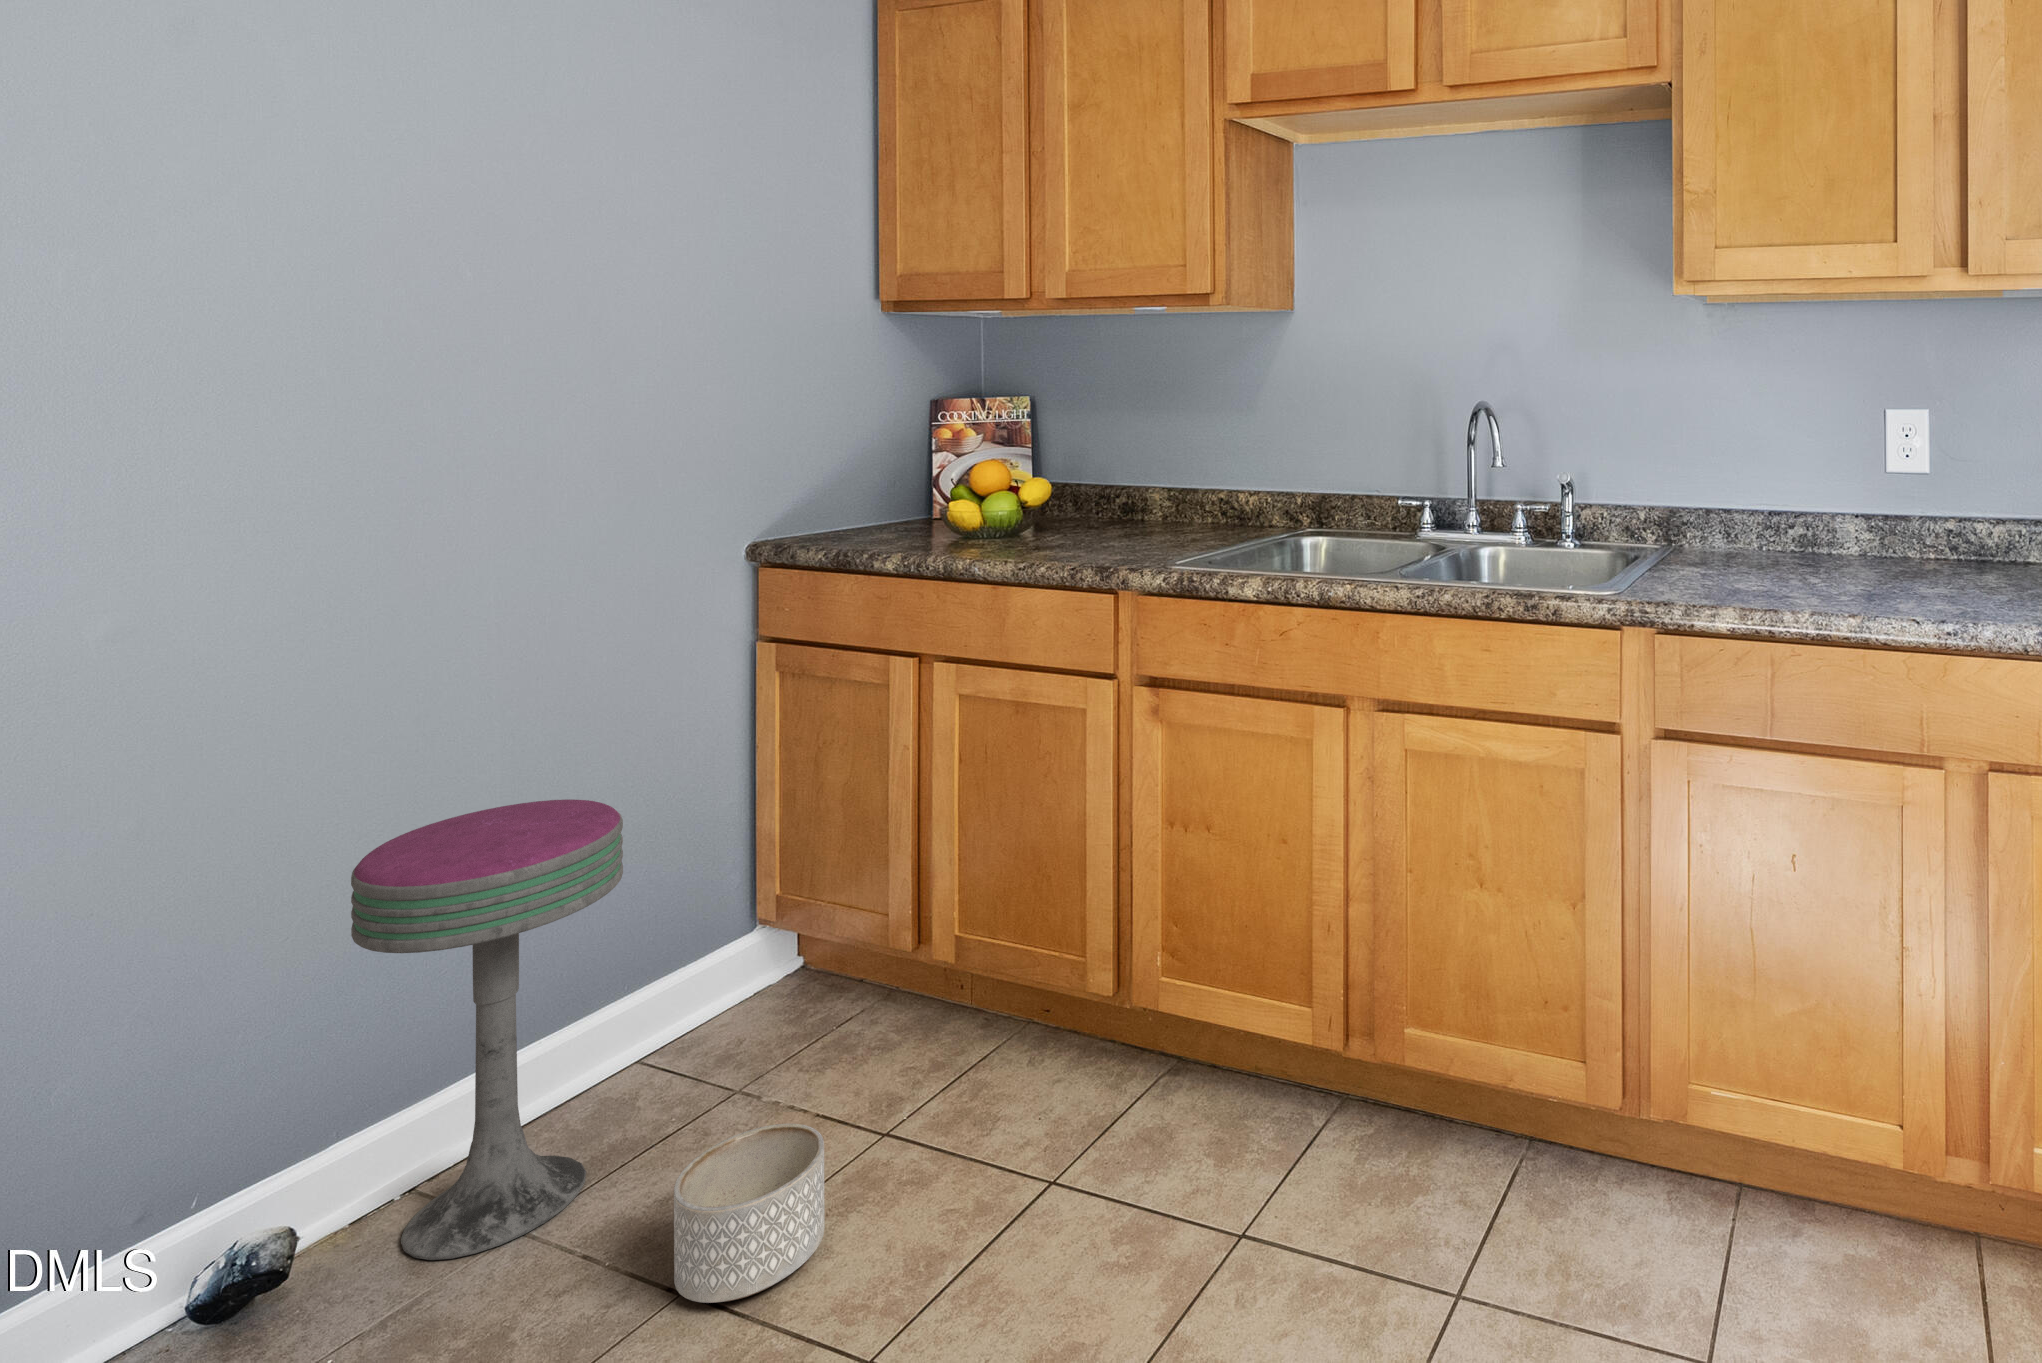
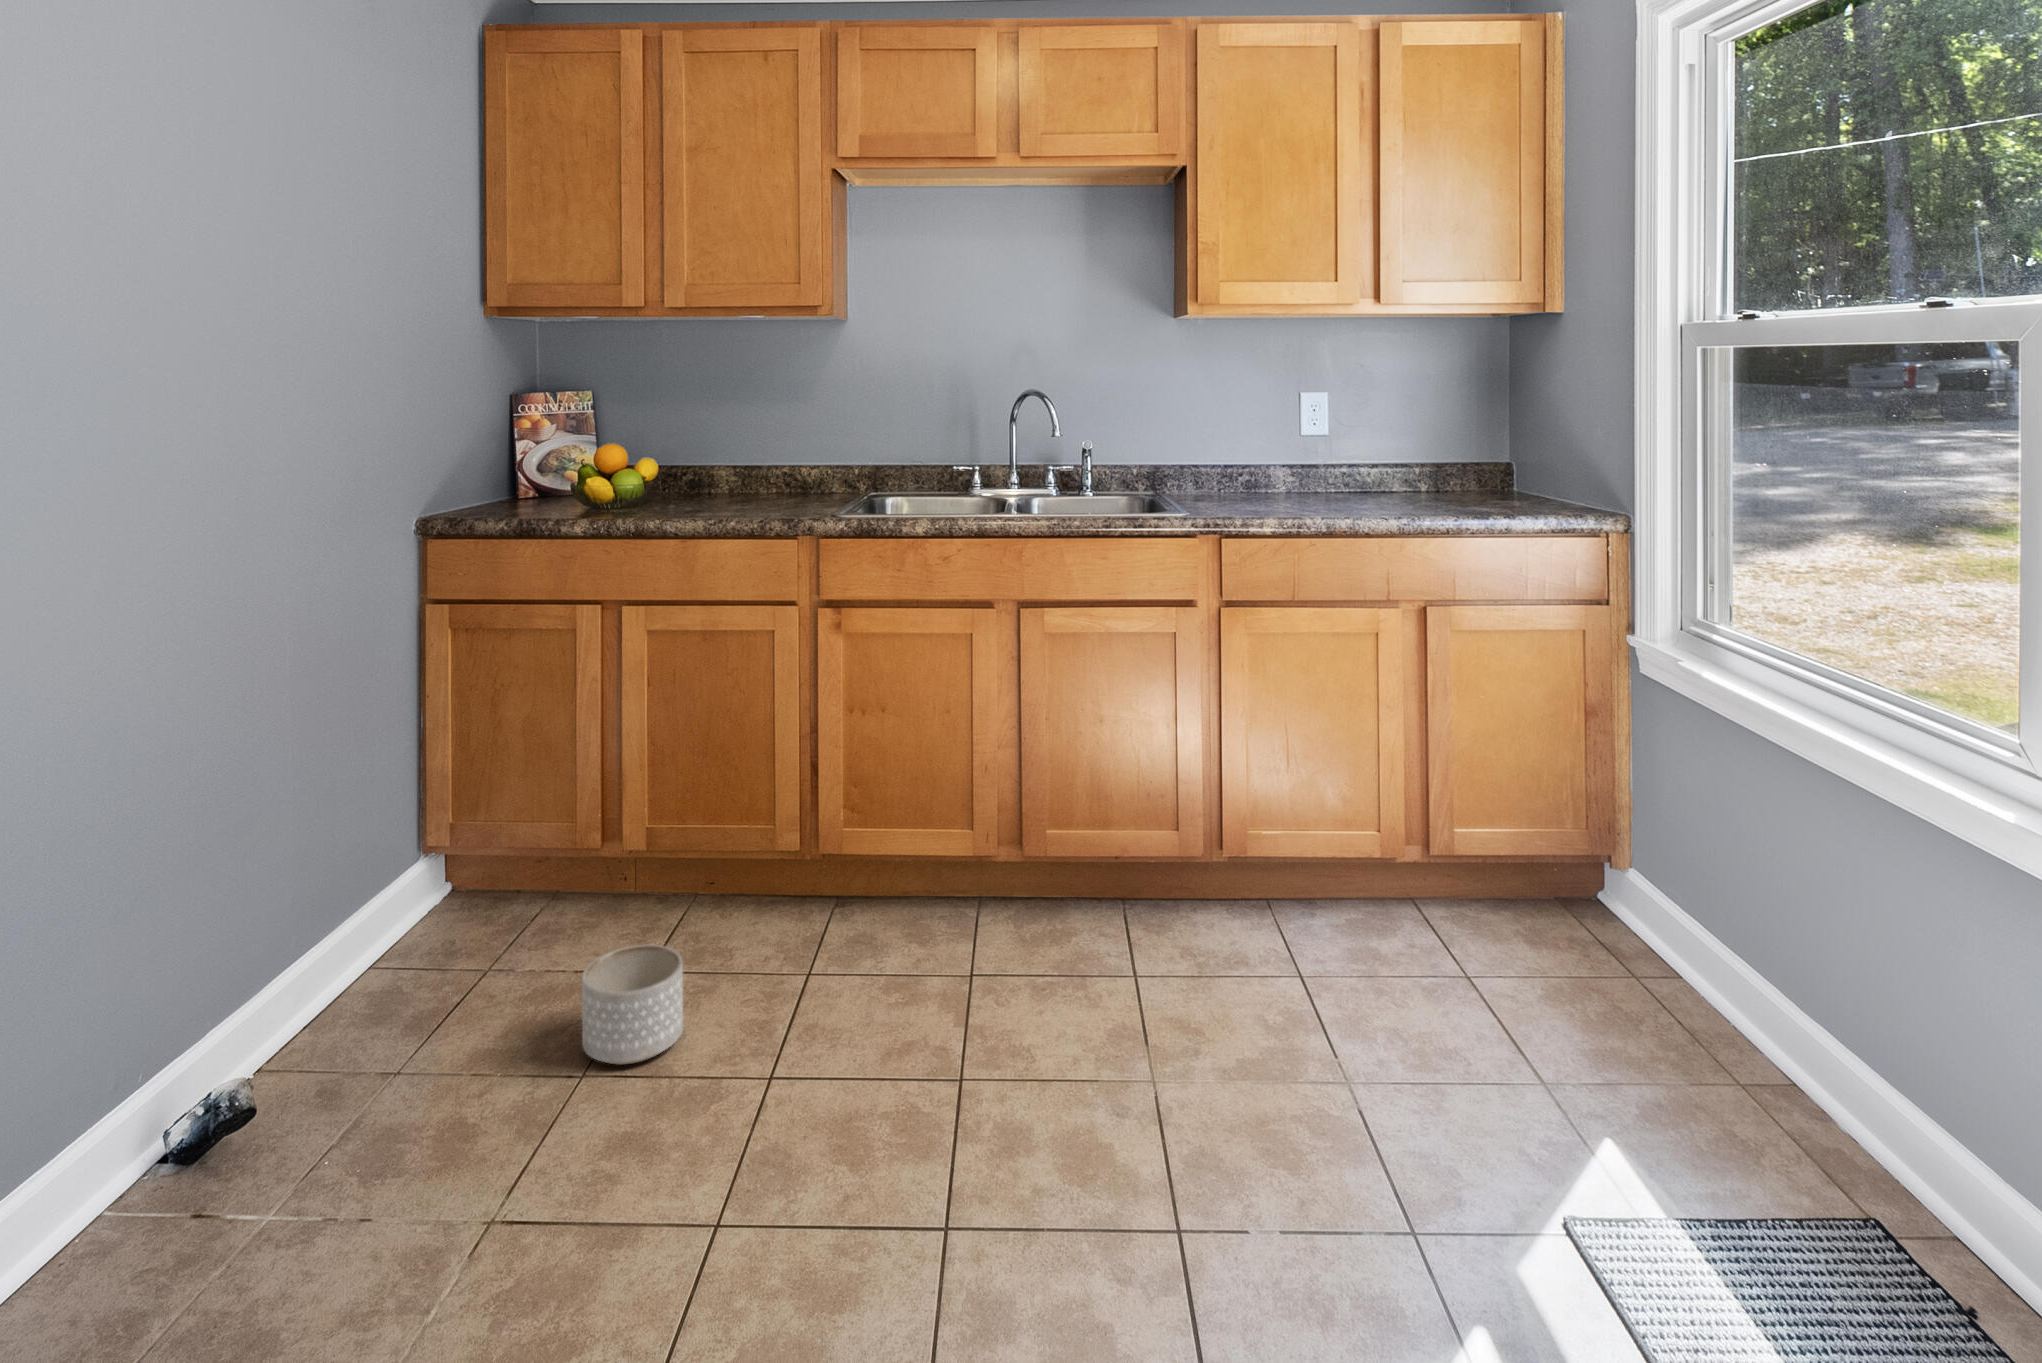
bar stool: present [351,799,623,1260] -> none [272,725,464,1090]

